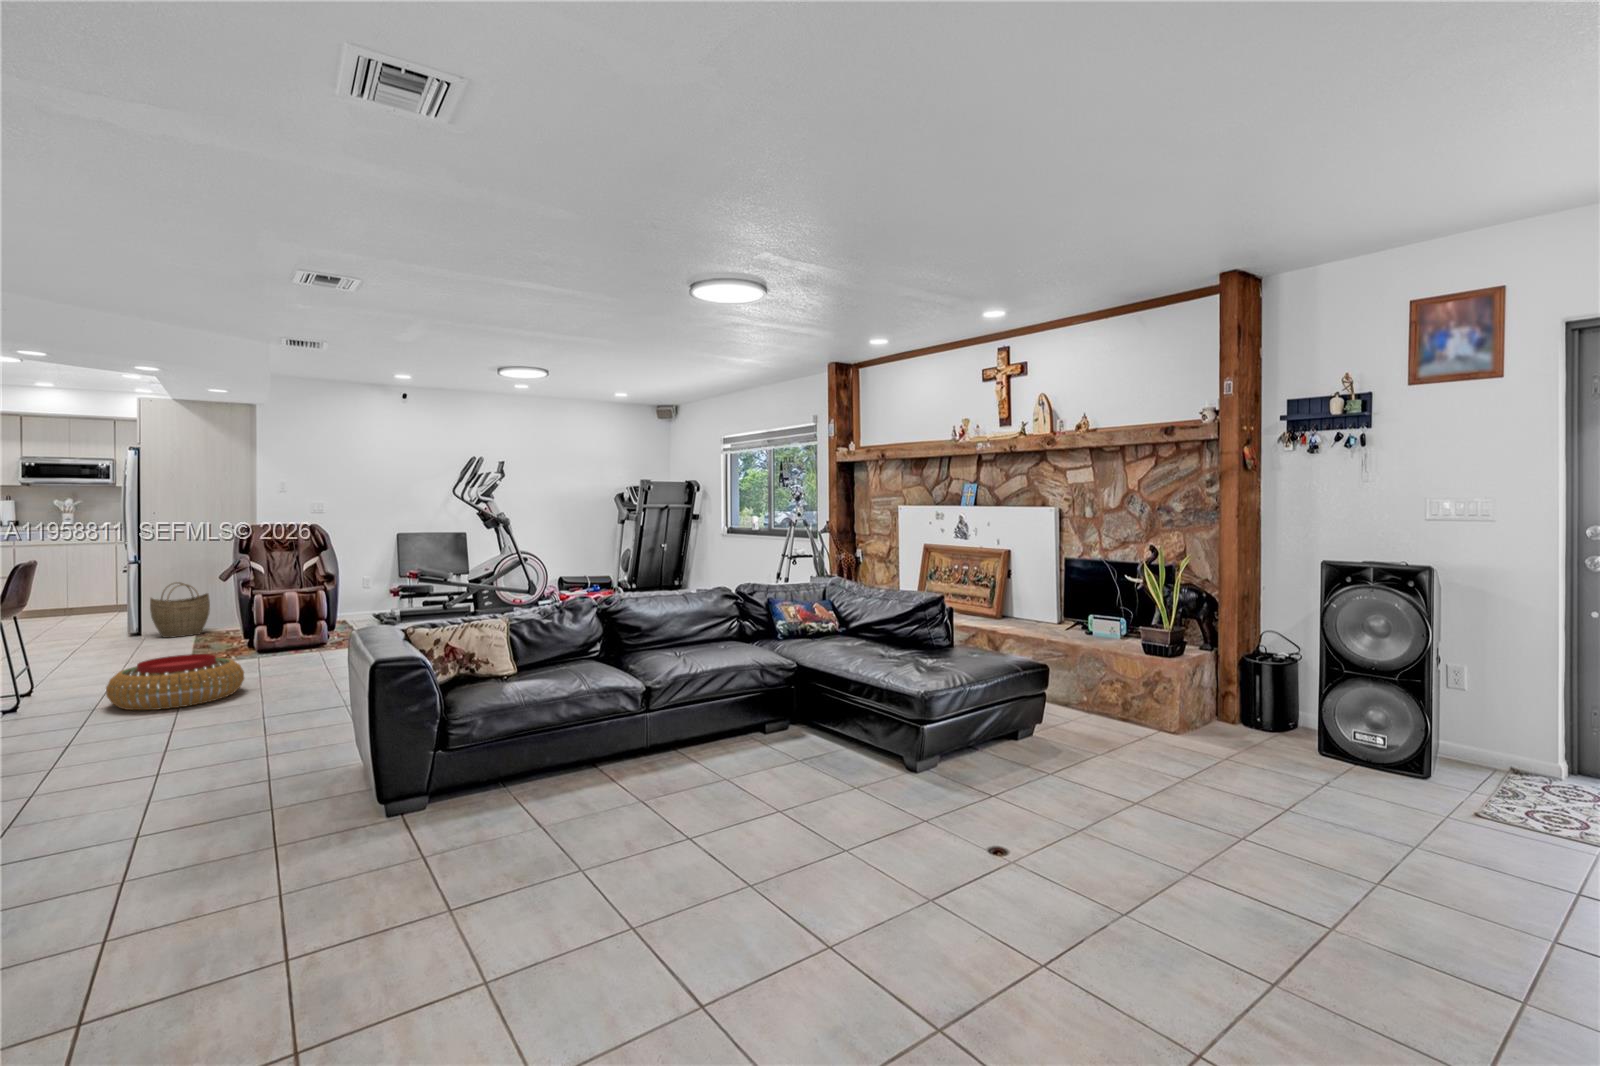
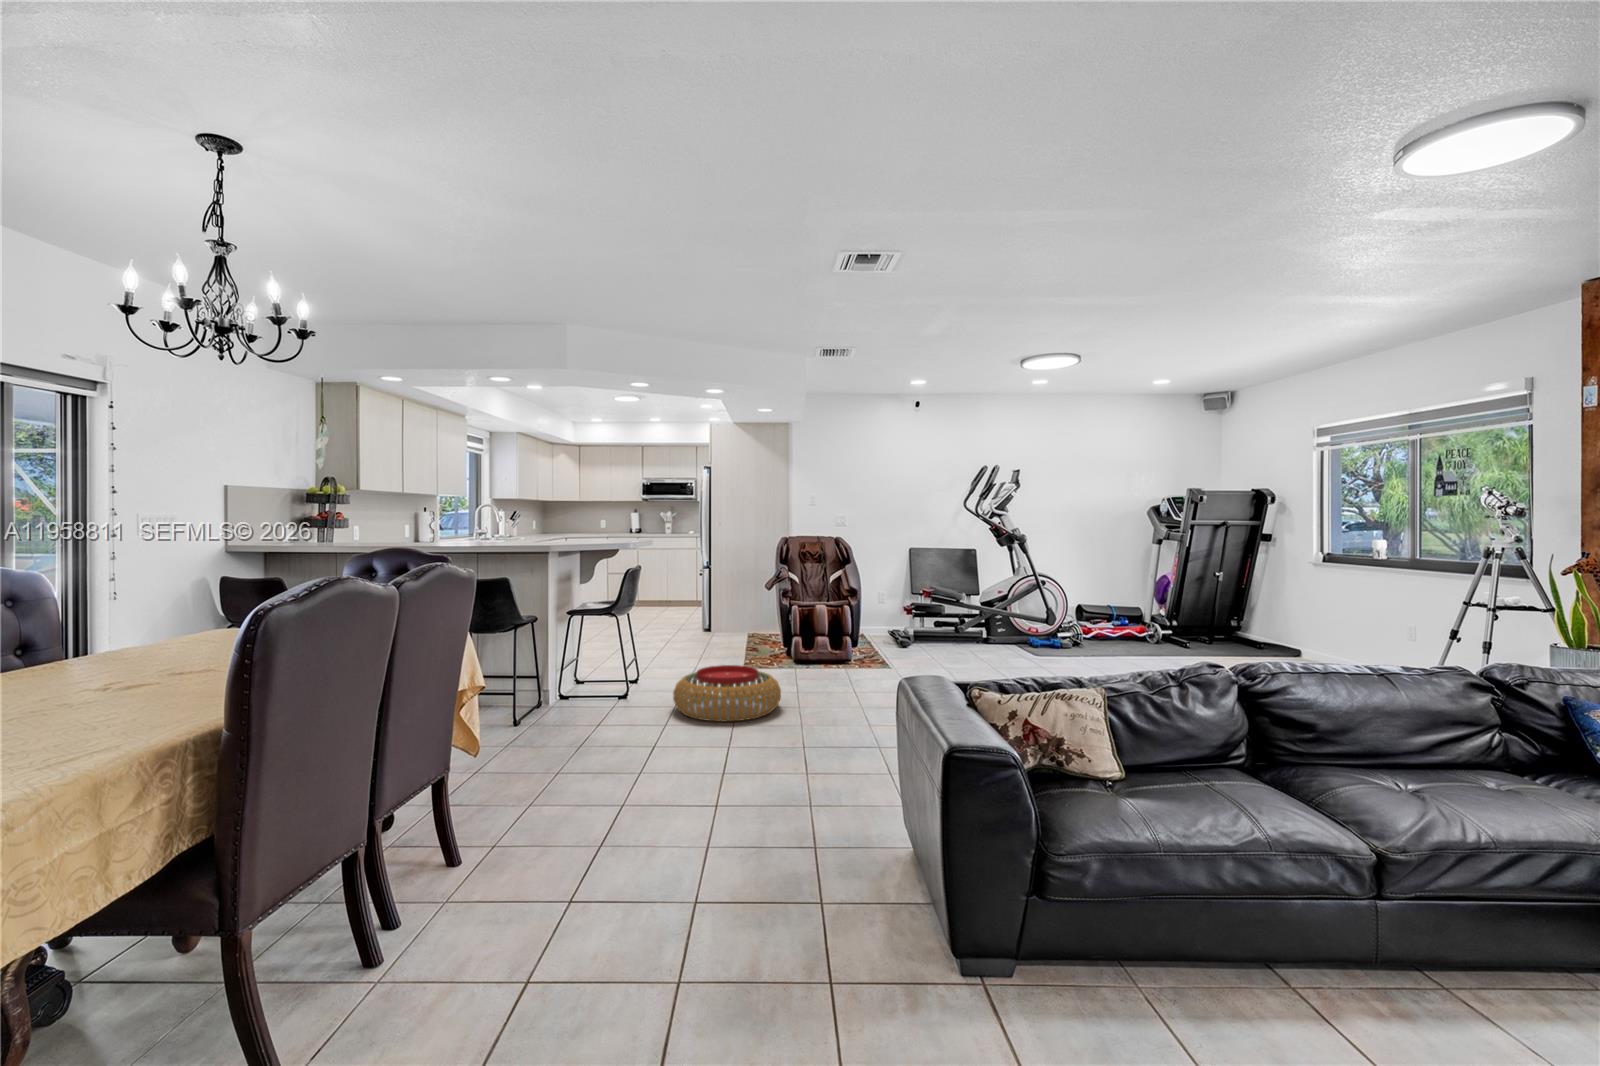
woven basket: present [150,582,210,638] -> none [712,587,755,637]

